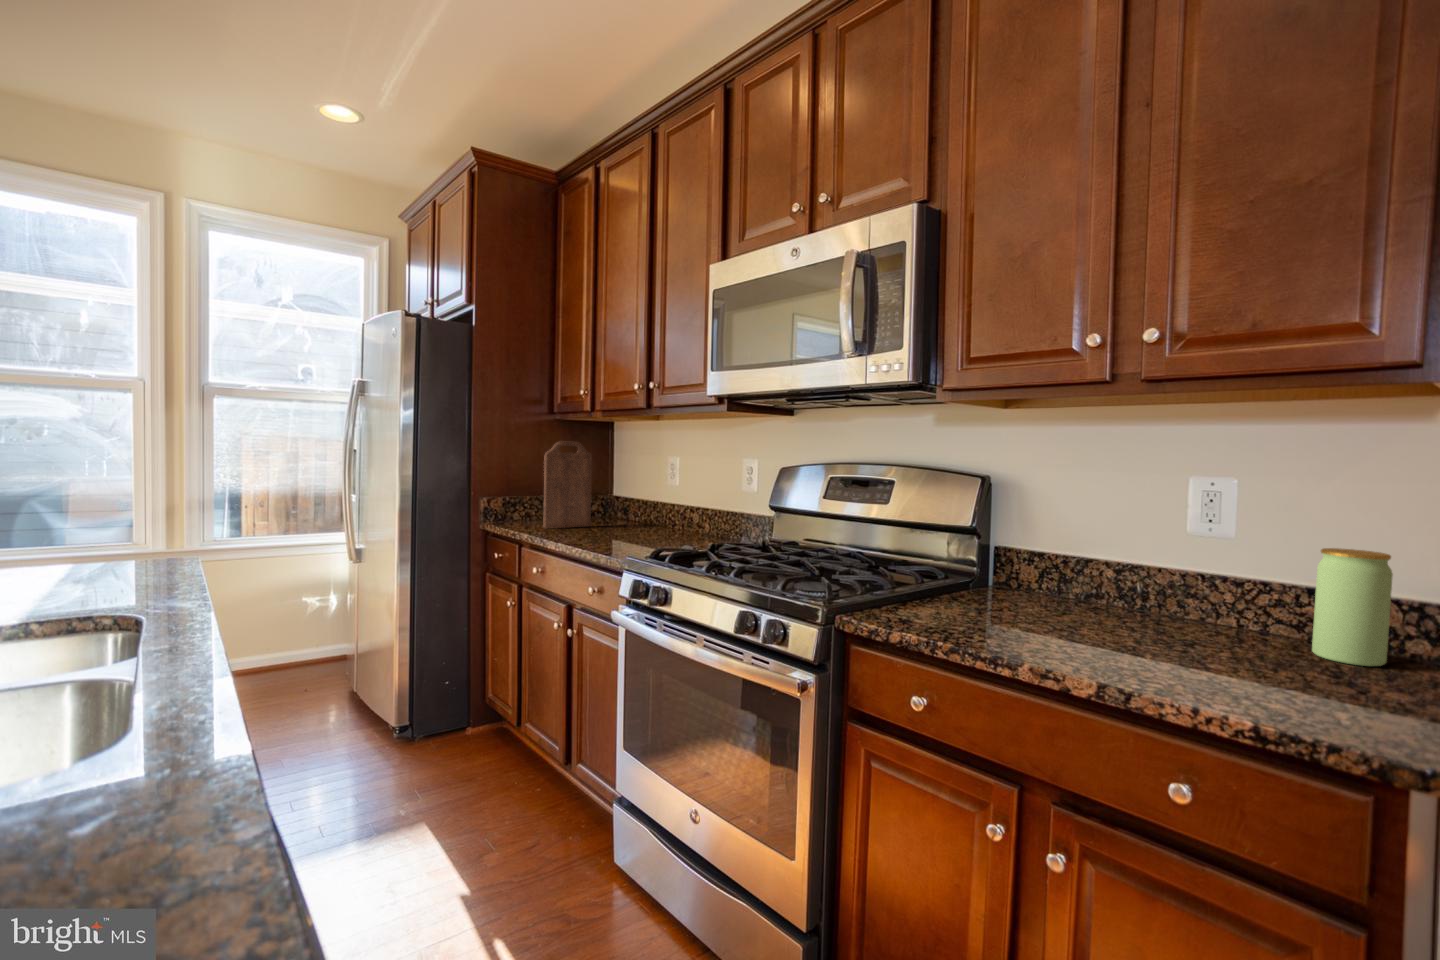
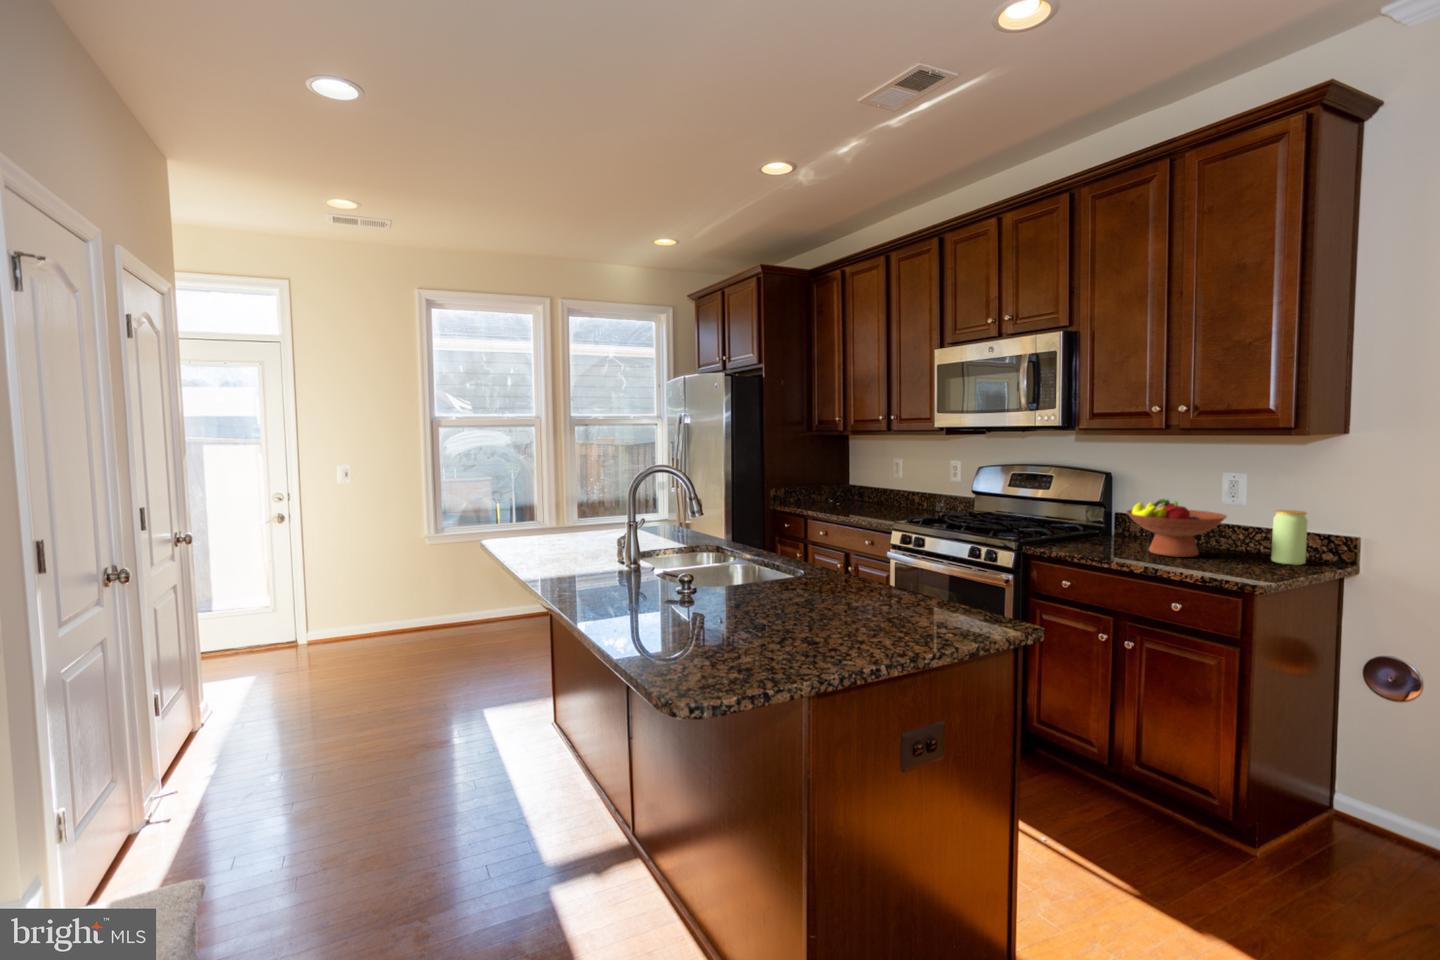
cutting board: present [543,441,592,528] -> none [813,450,841,507]
fruit bowl: none [1029,522,1230,644] -> present [1126,499,1227,557]

